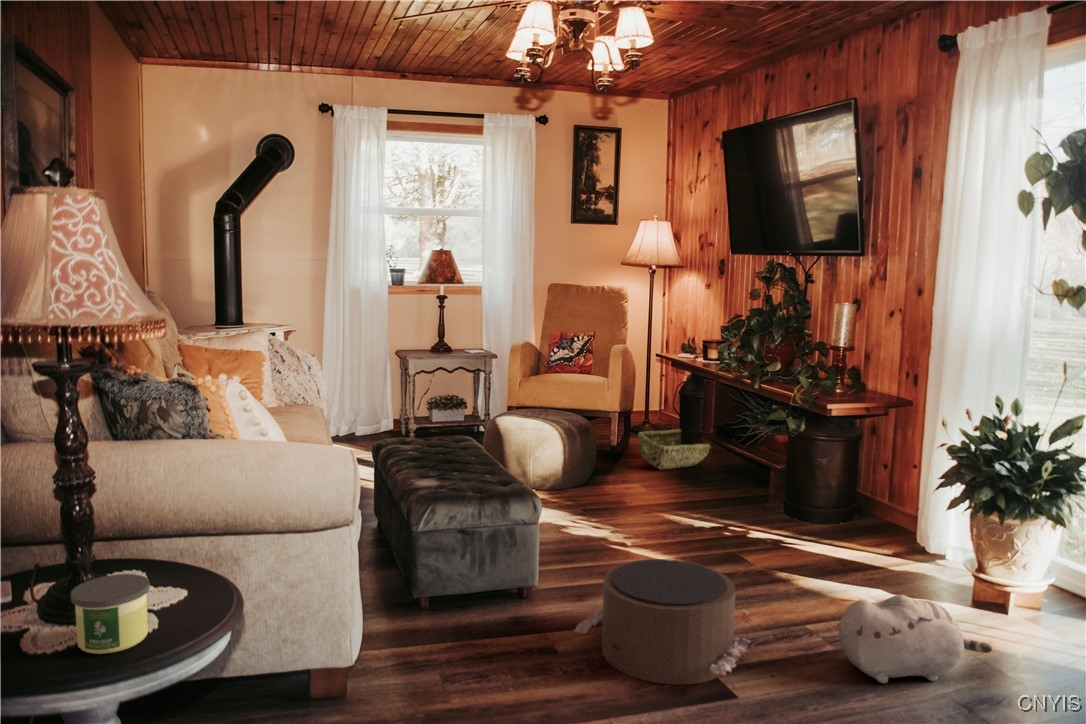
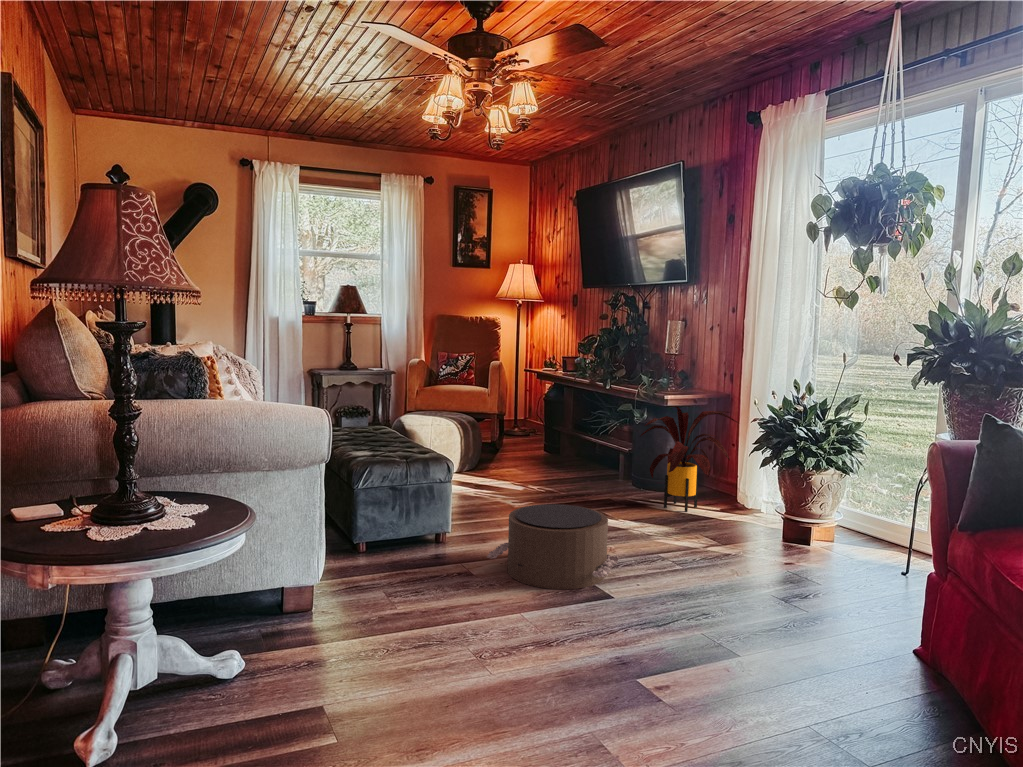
house plant: none [793,420,931,559] -> present [641,406,739,512]
woven basket: present [638,429,711,470] -> none [513,430,573,461]
candle: present [71,574,150,654] -> none [139,481,197,535]
plush toy: present [839,595,992,683] -> none [683,517,788,581]

